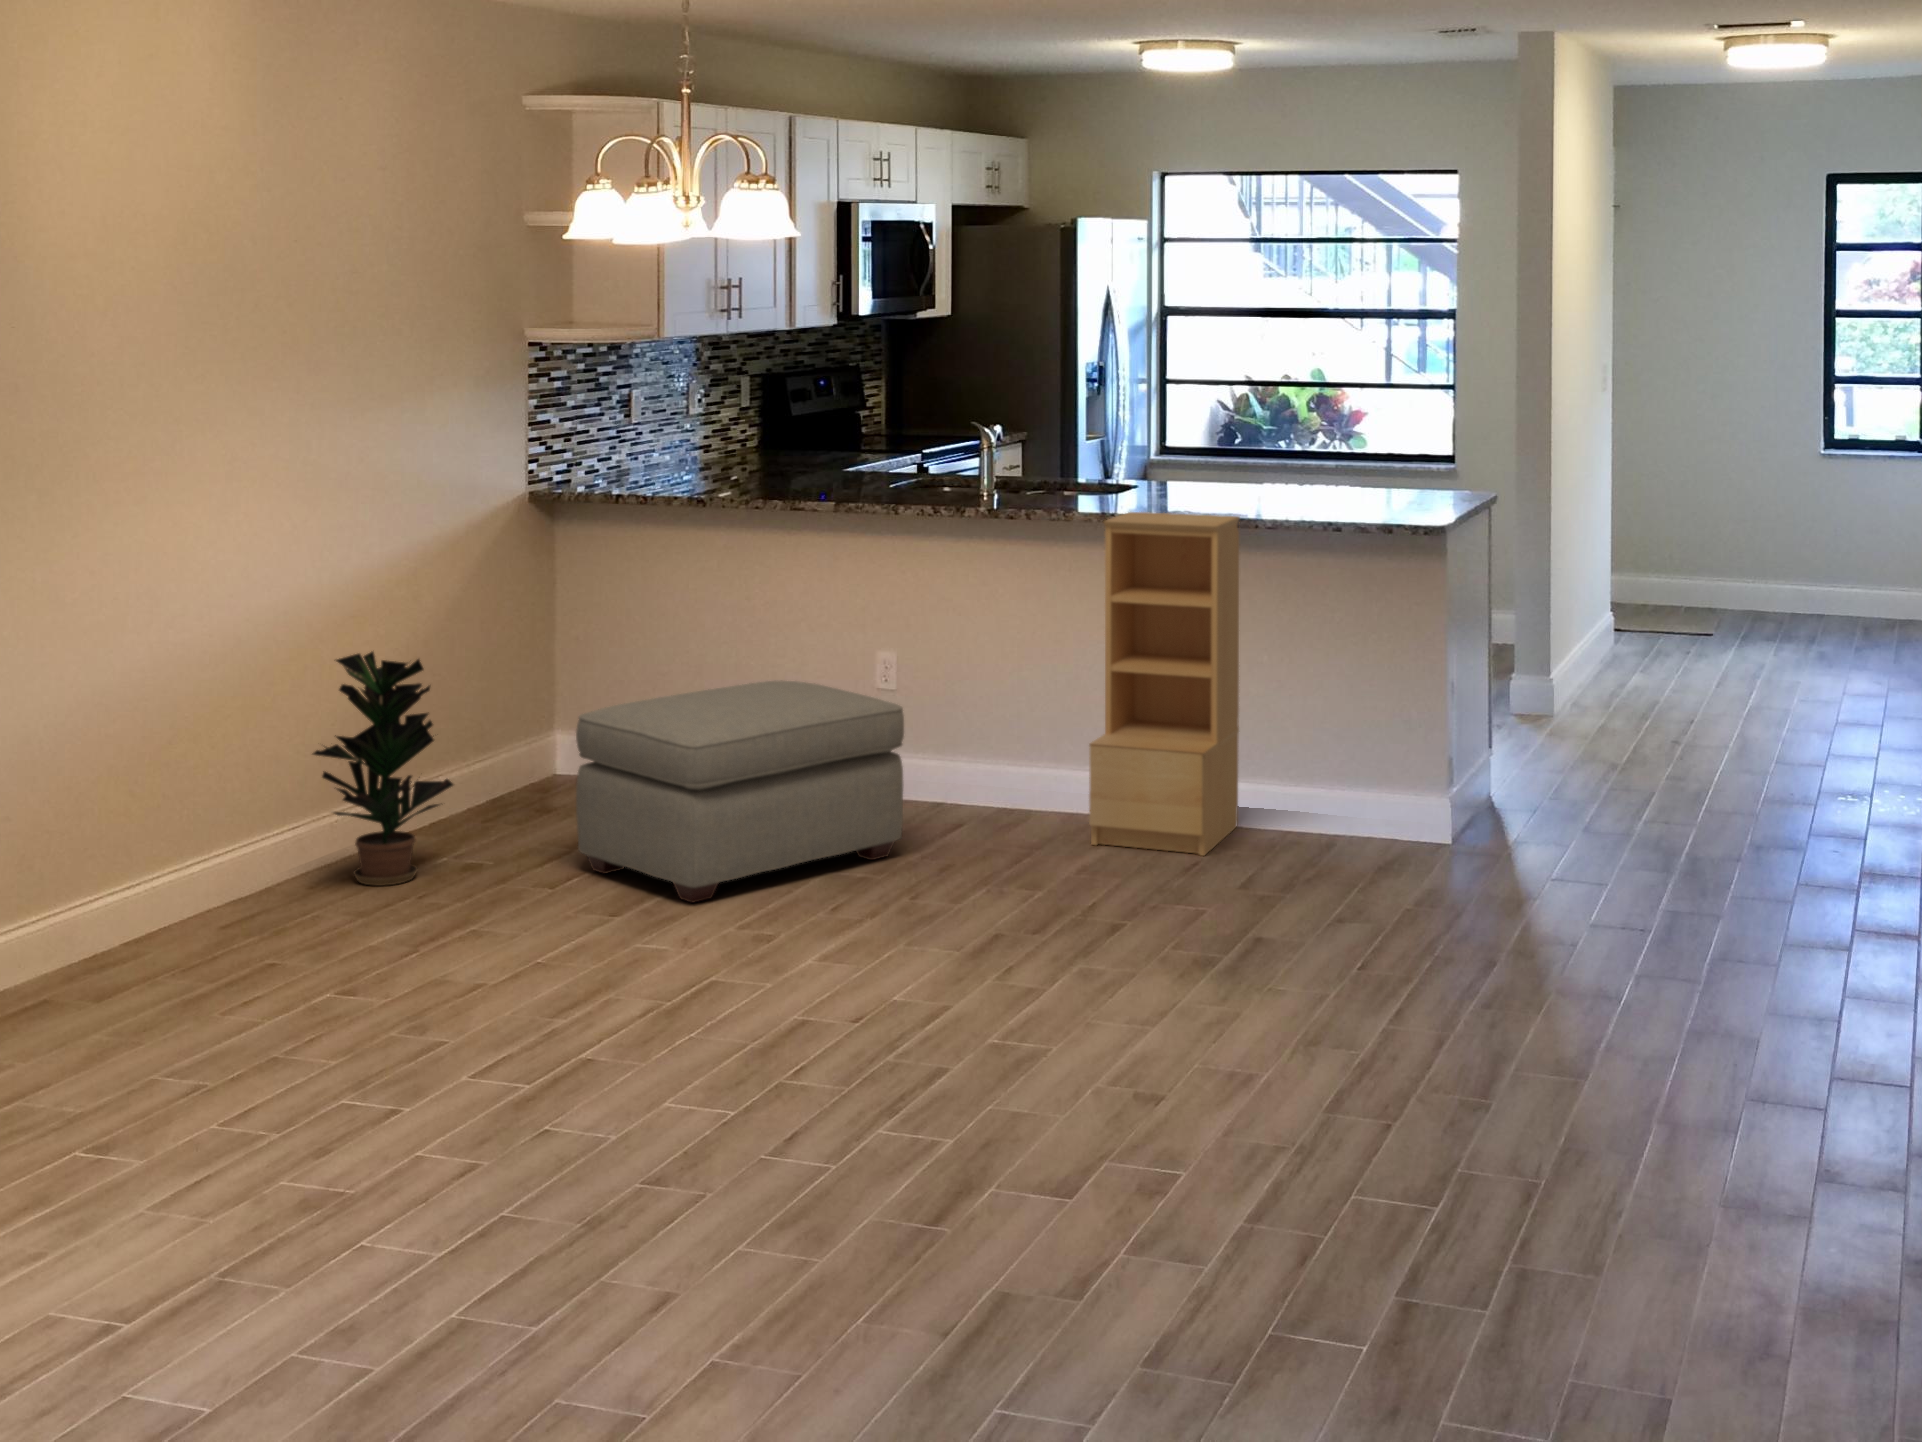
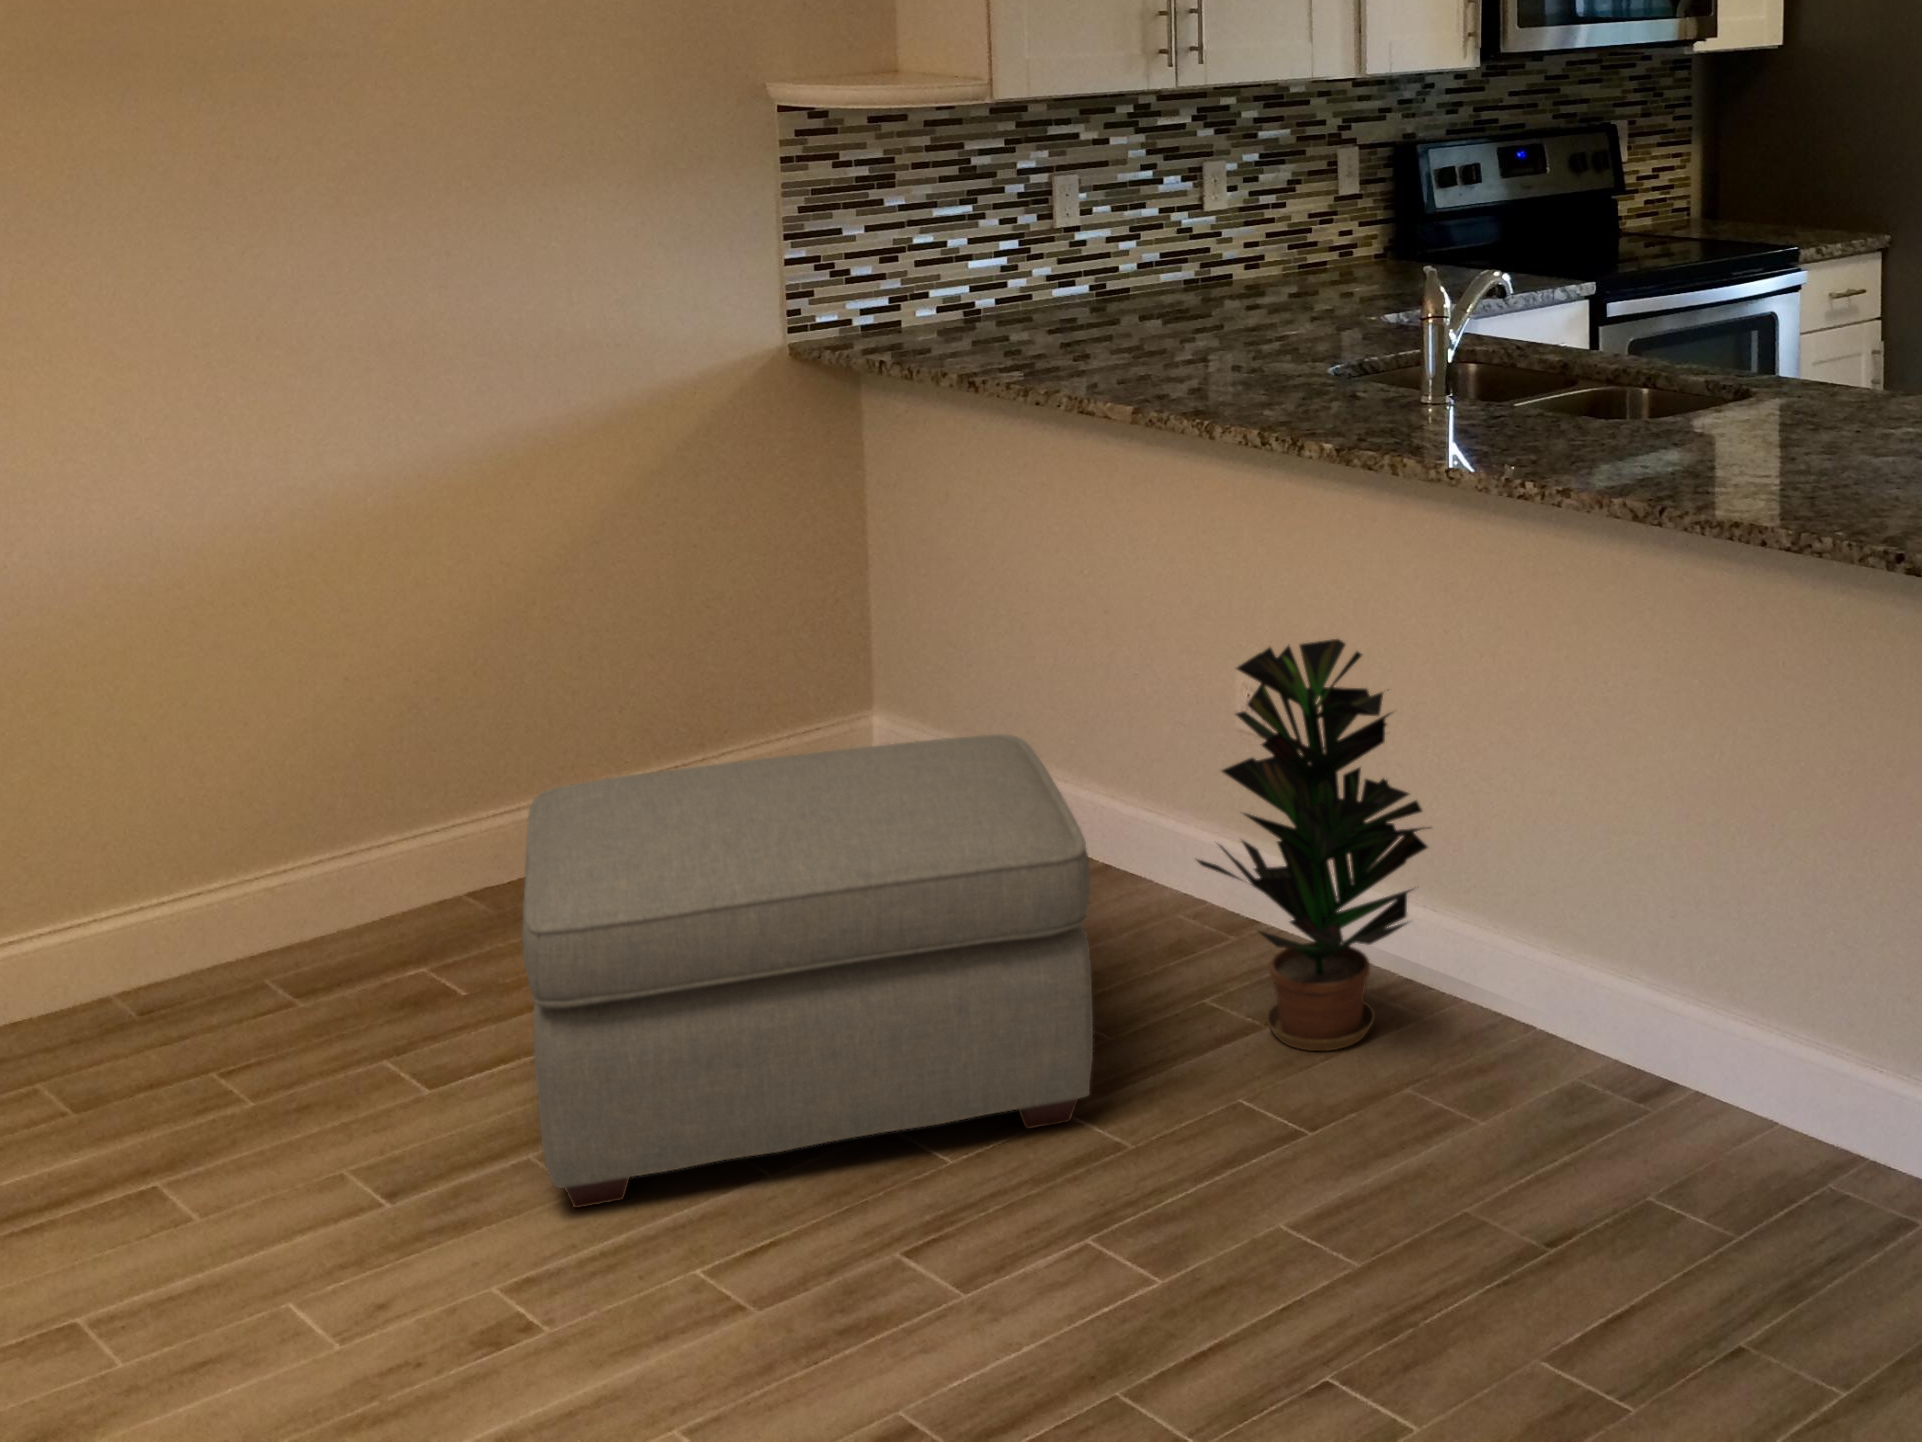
bookshelf: present [1089,512,1239,856] -> none [1459,478,1840,1260]
potted plant: present [313,652,453,886] -> present [1197,639,1427,1051]

